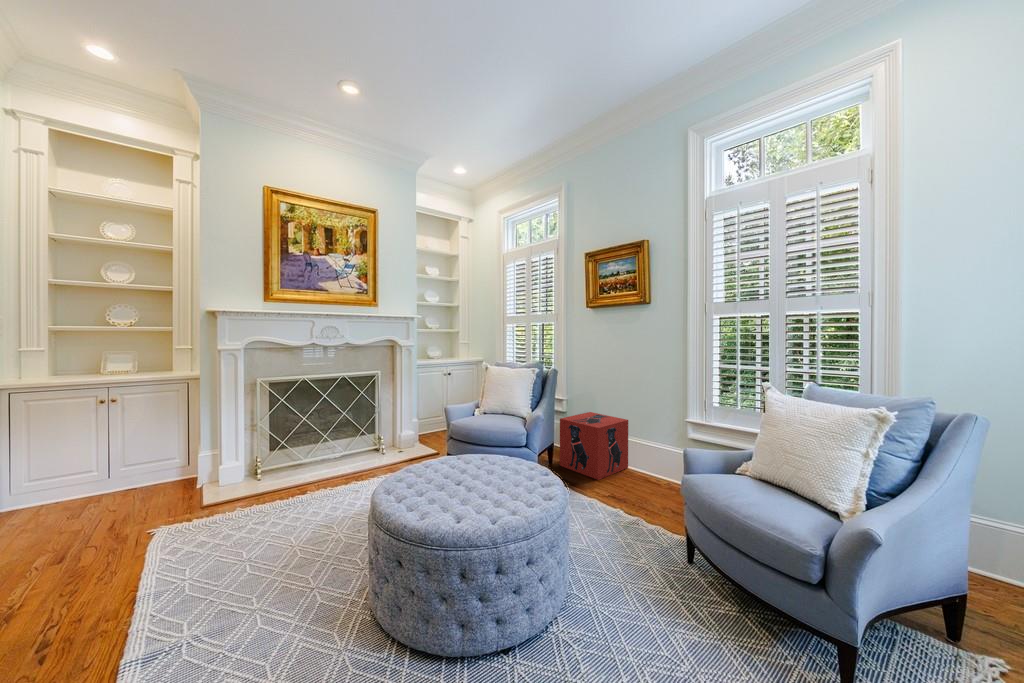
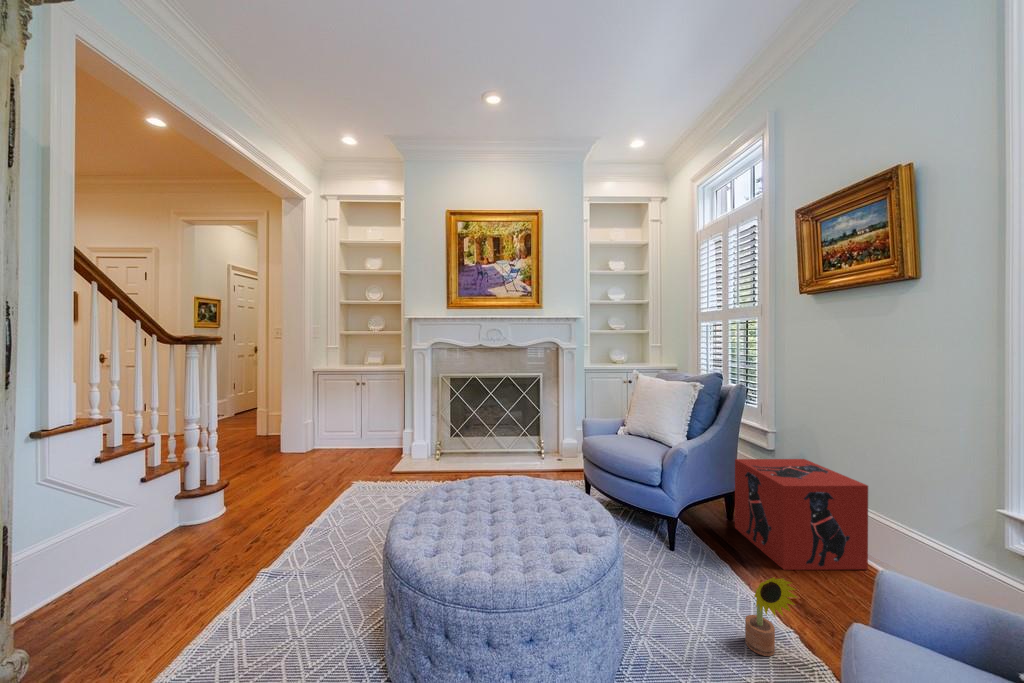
decorative plant: none [610,474,637,523] -> present [745,577,798,656]

